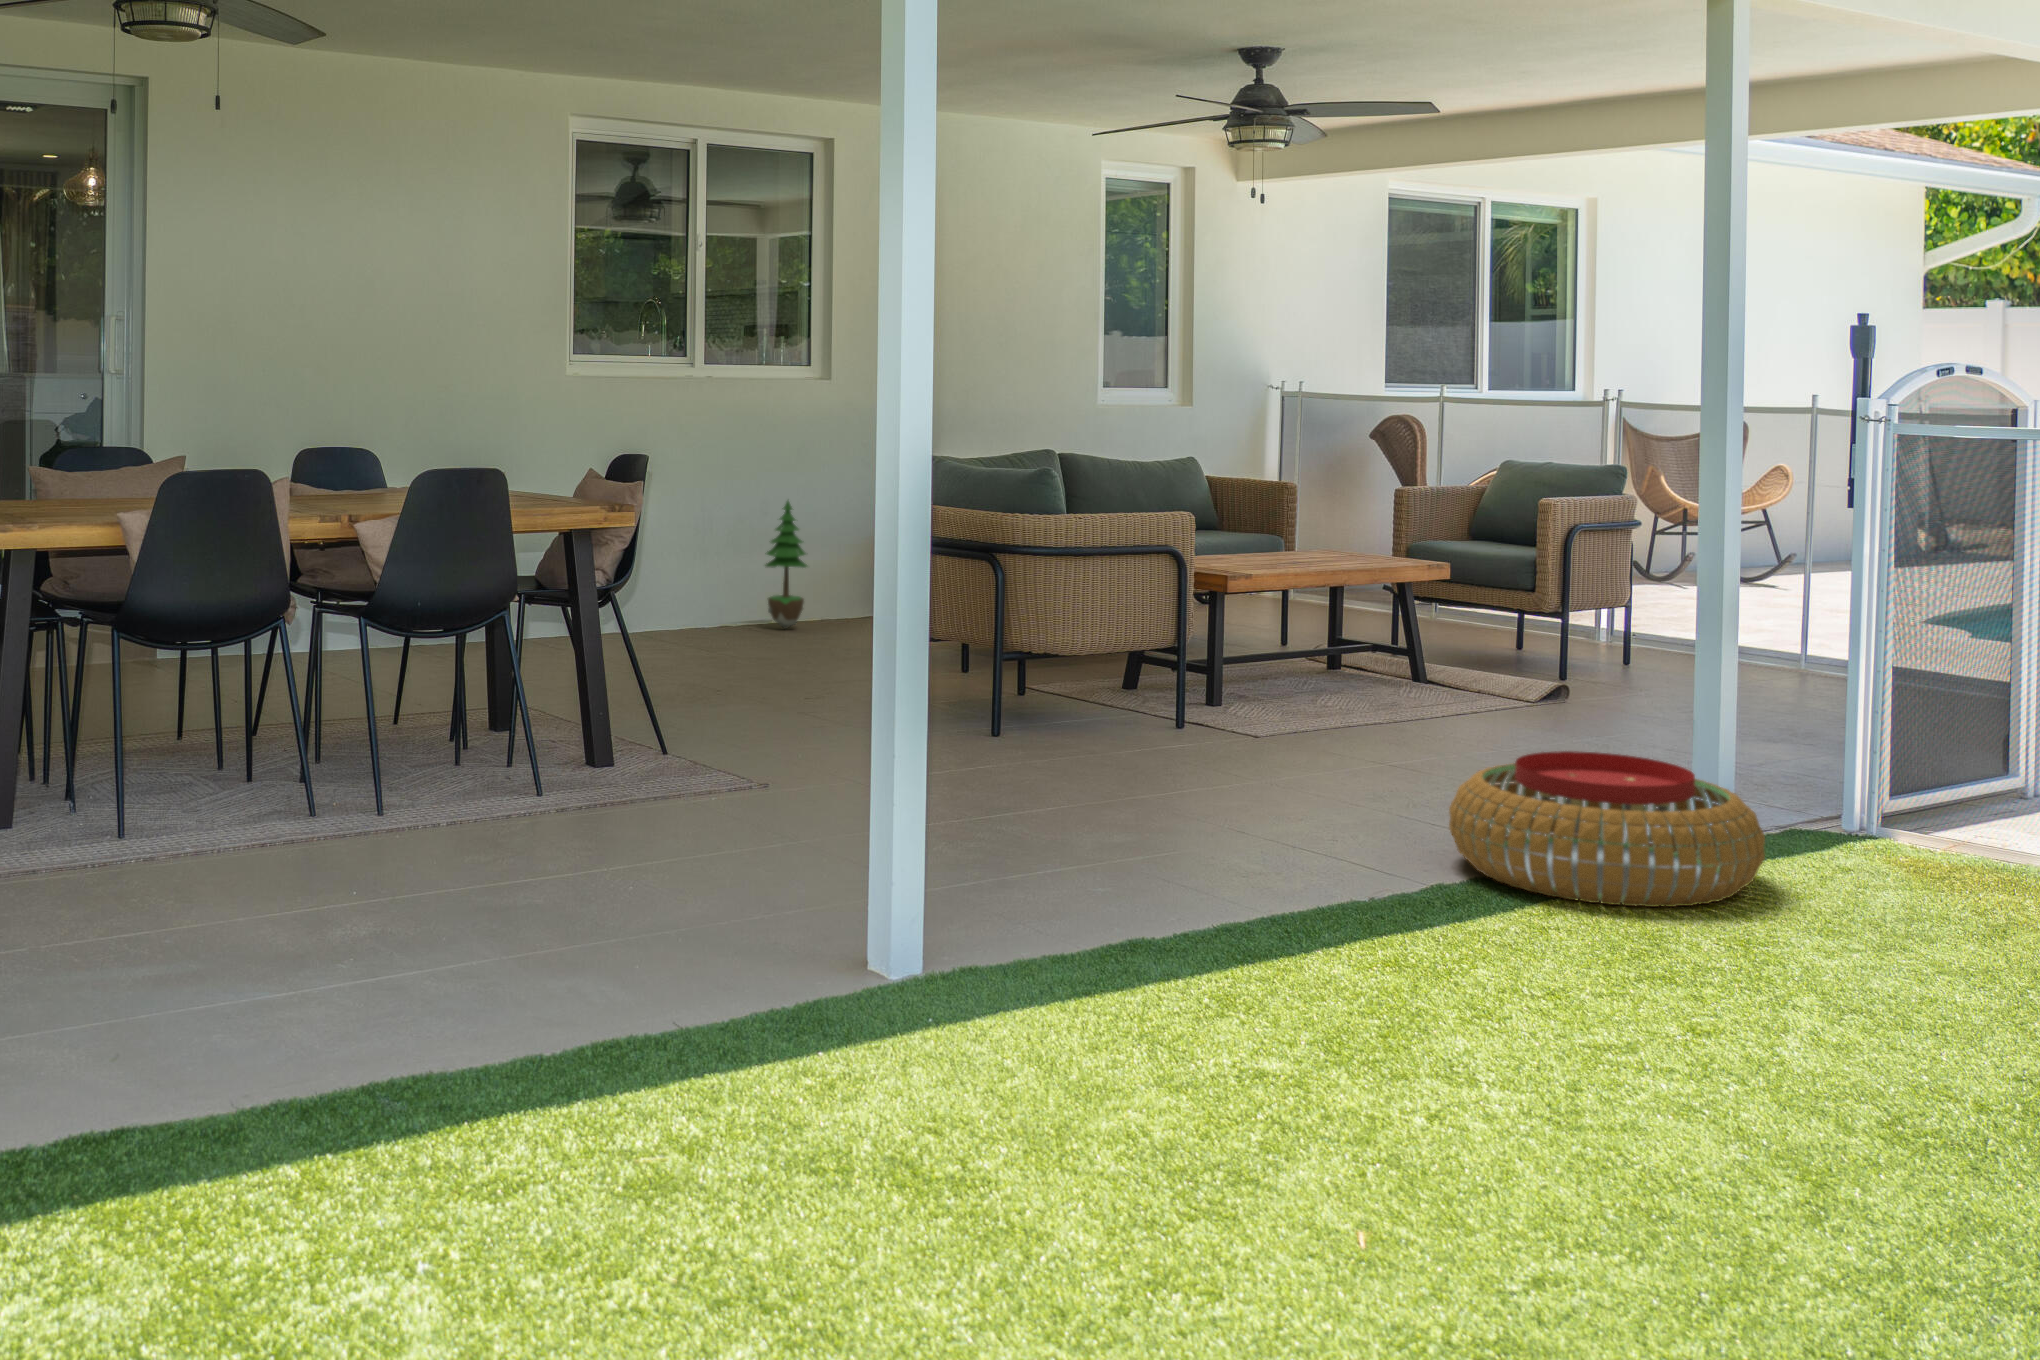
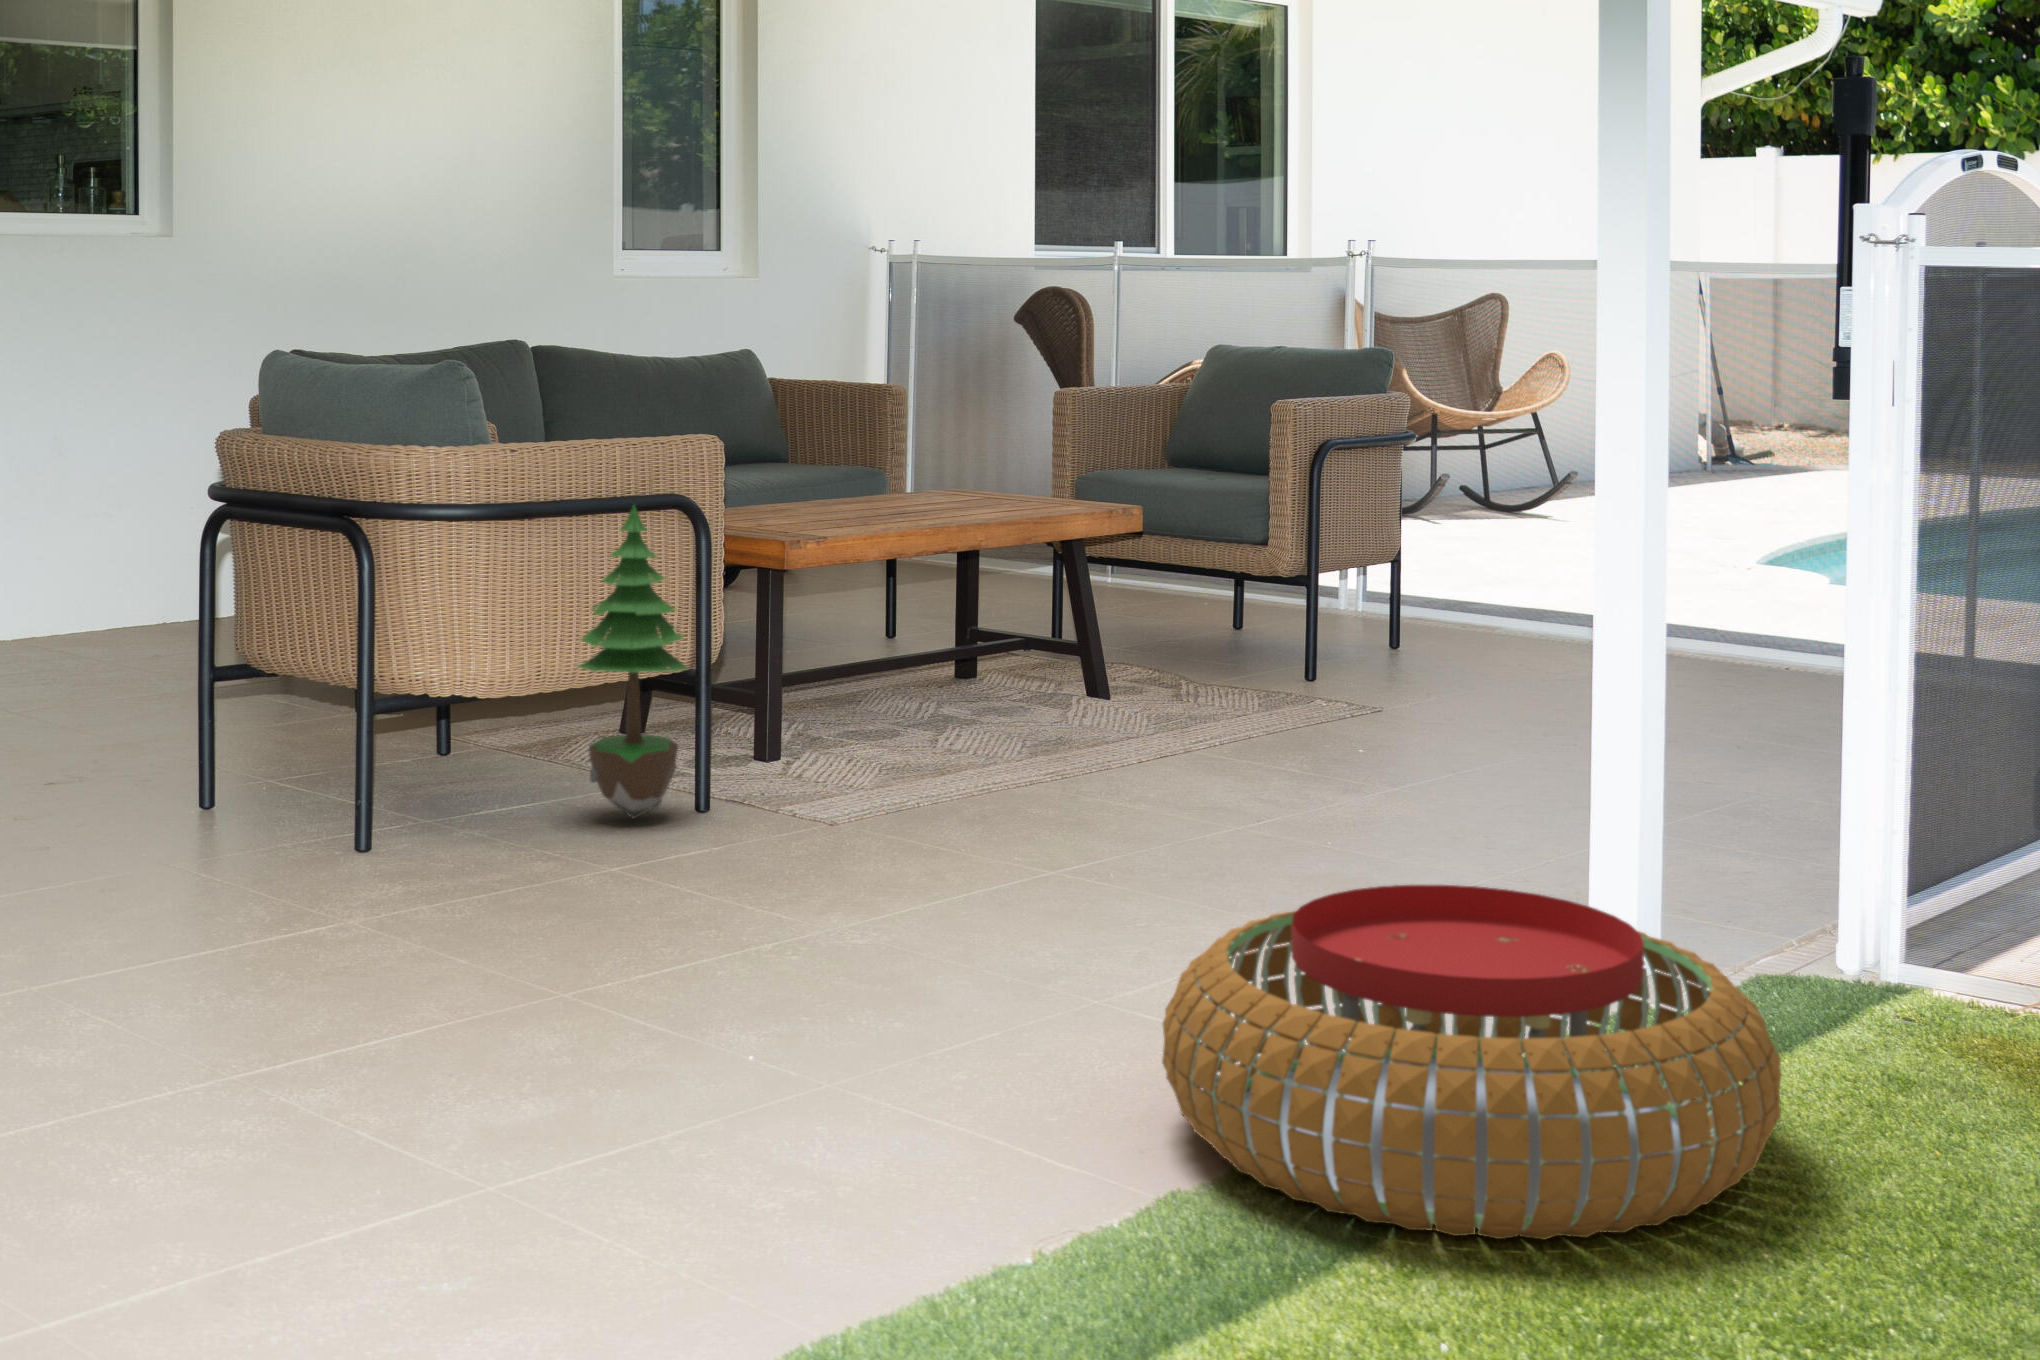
potted tree: present [765,501,807,629] -> present [578,505,688,818]

